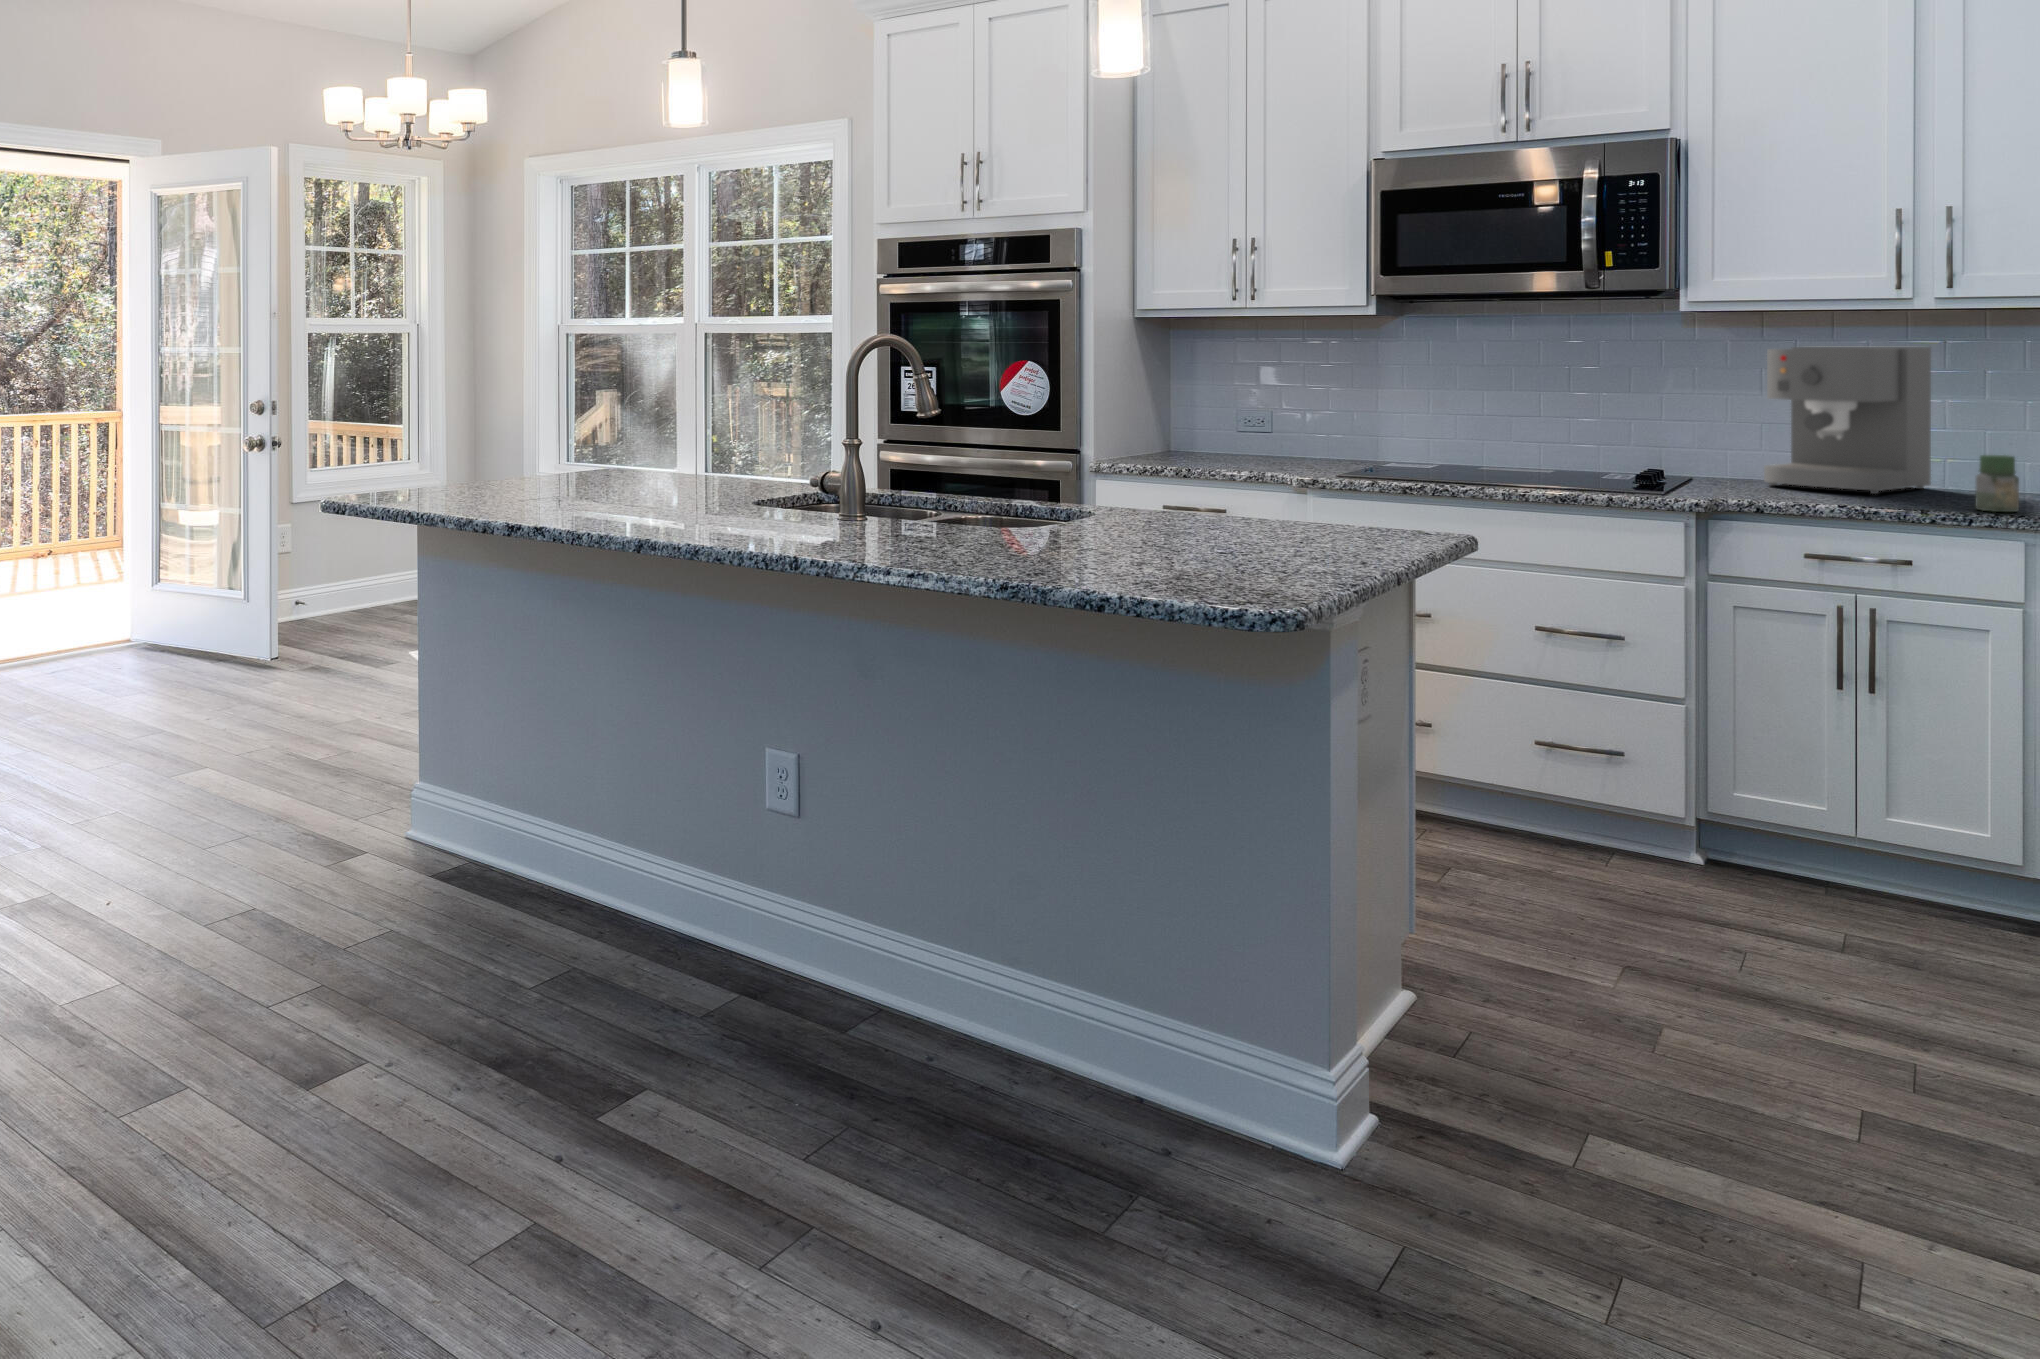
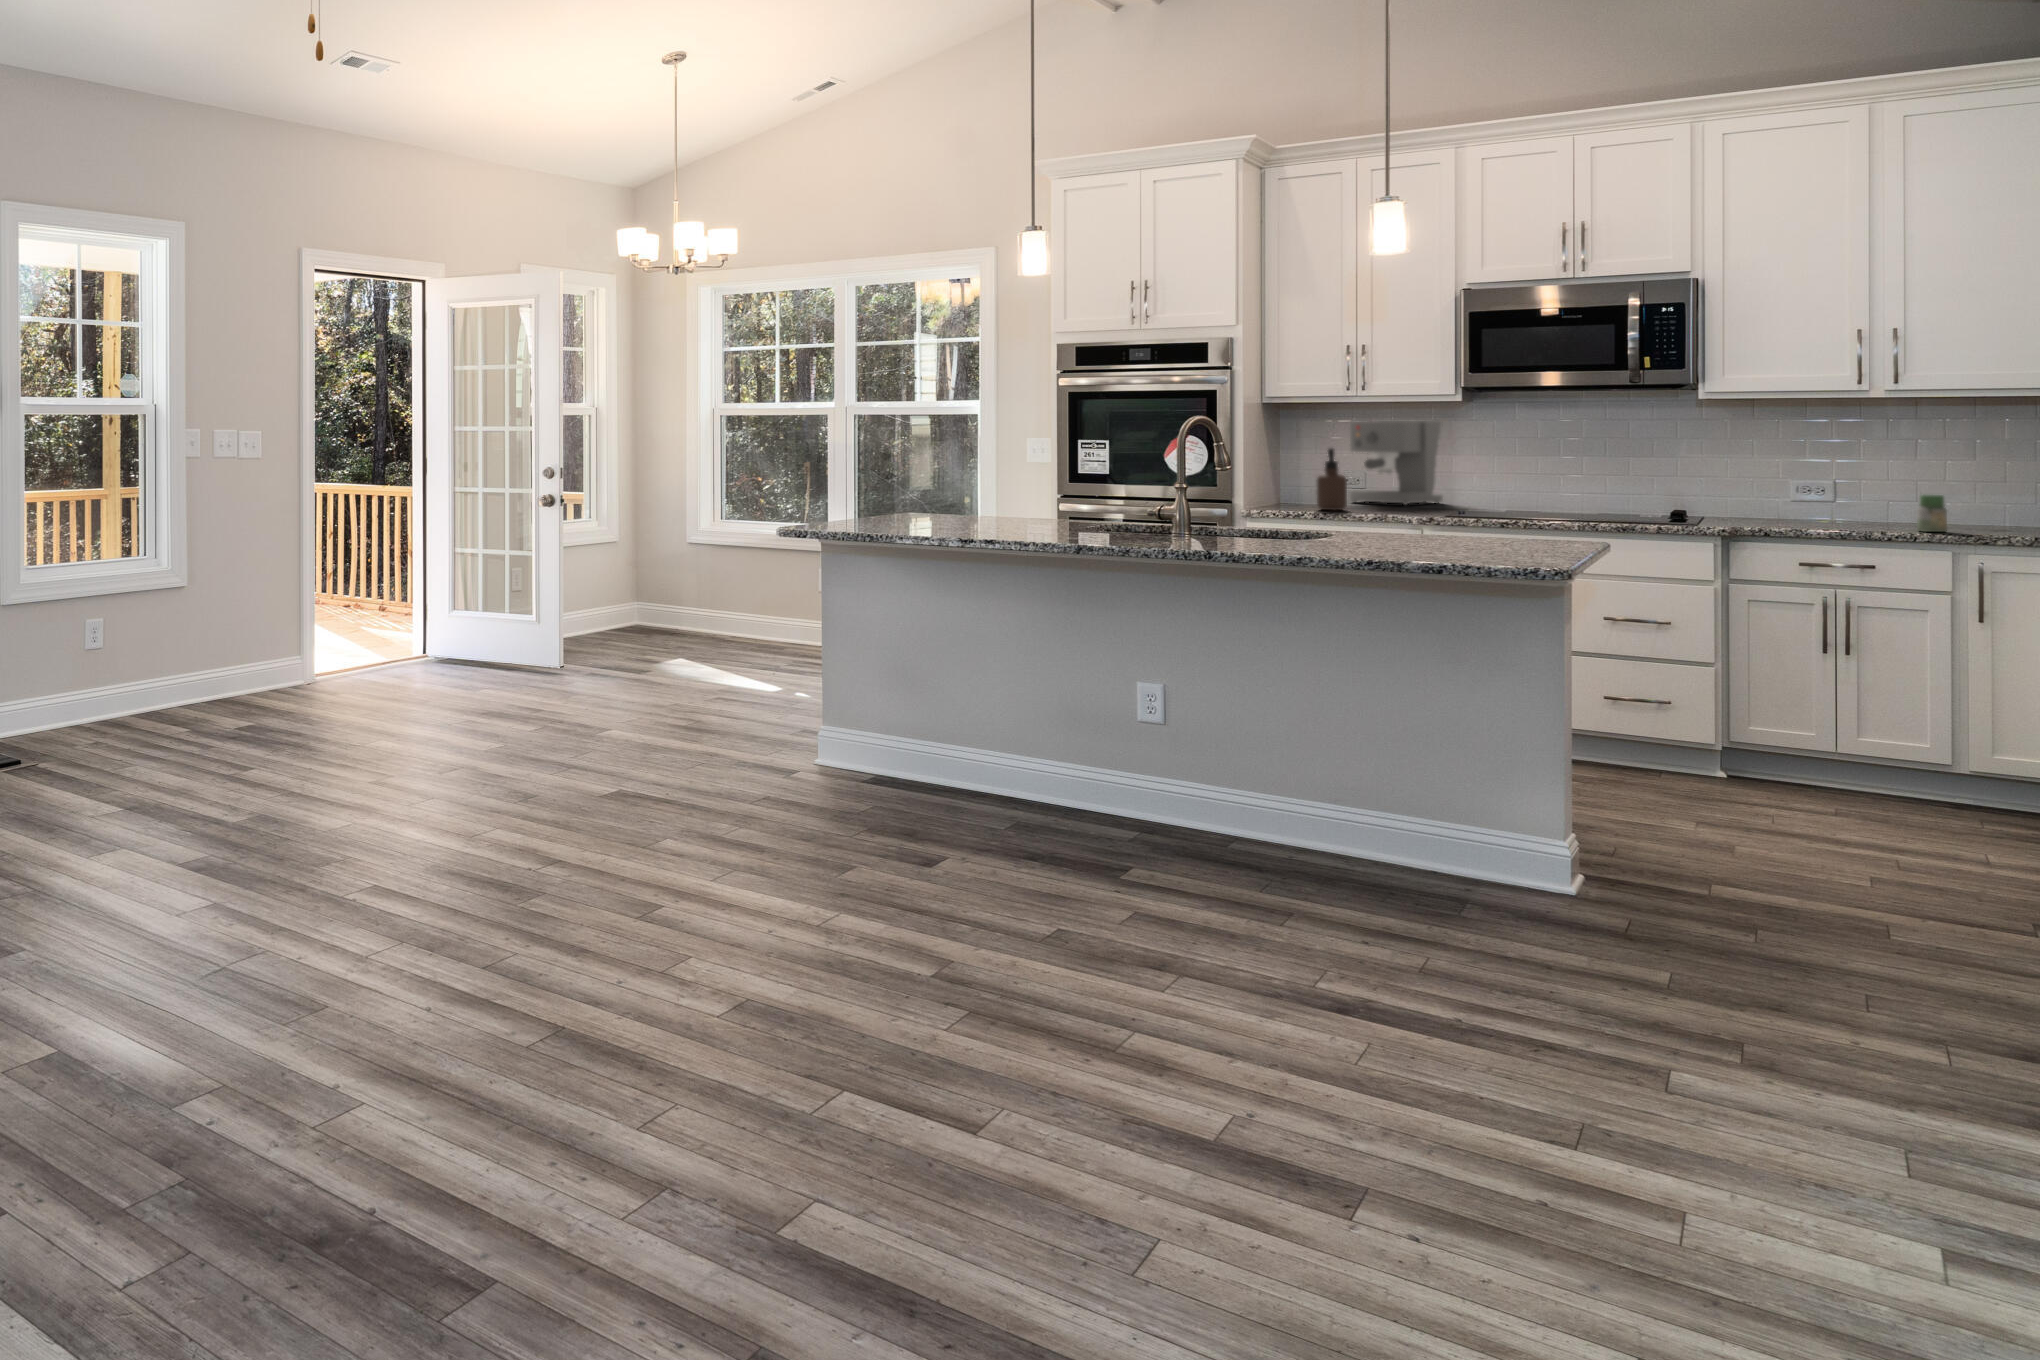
coffee maker: present [1764,347,1931,494] -> present [1350,421,1443,505]
soap dispenser: none [1181,382,1220,468] -> present [1317,448,1347,511]

